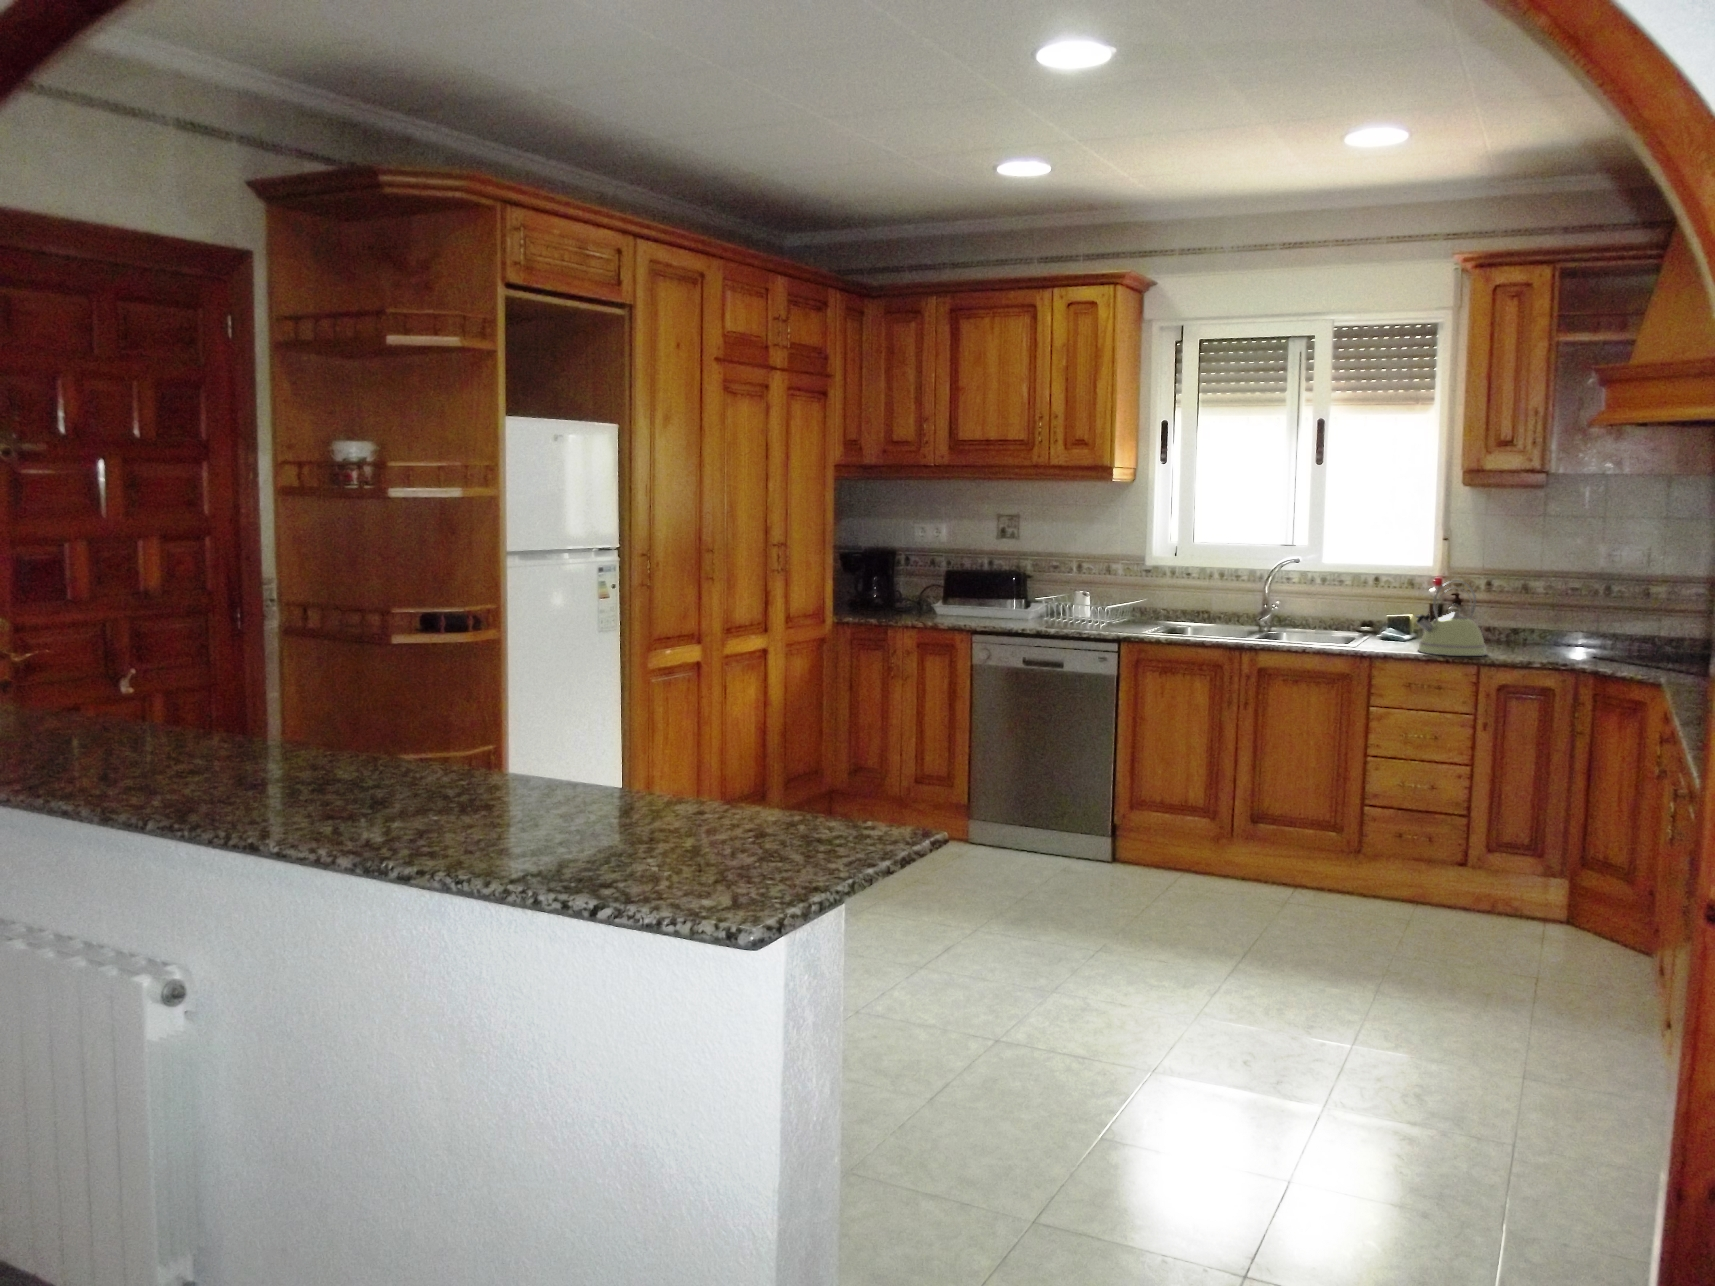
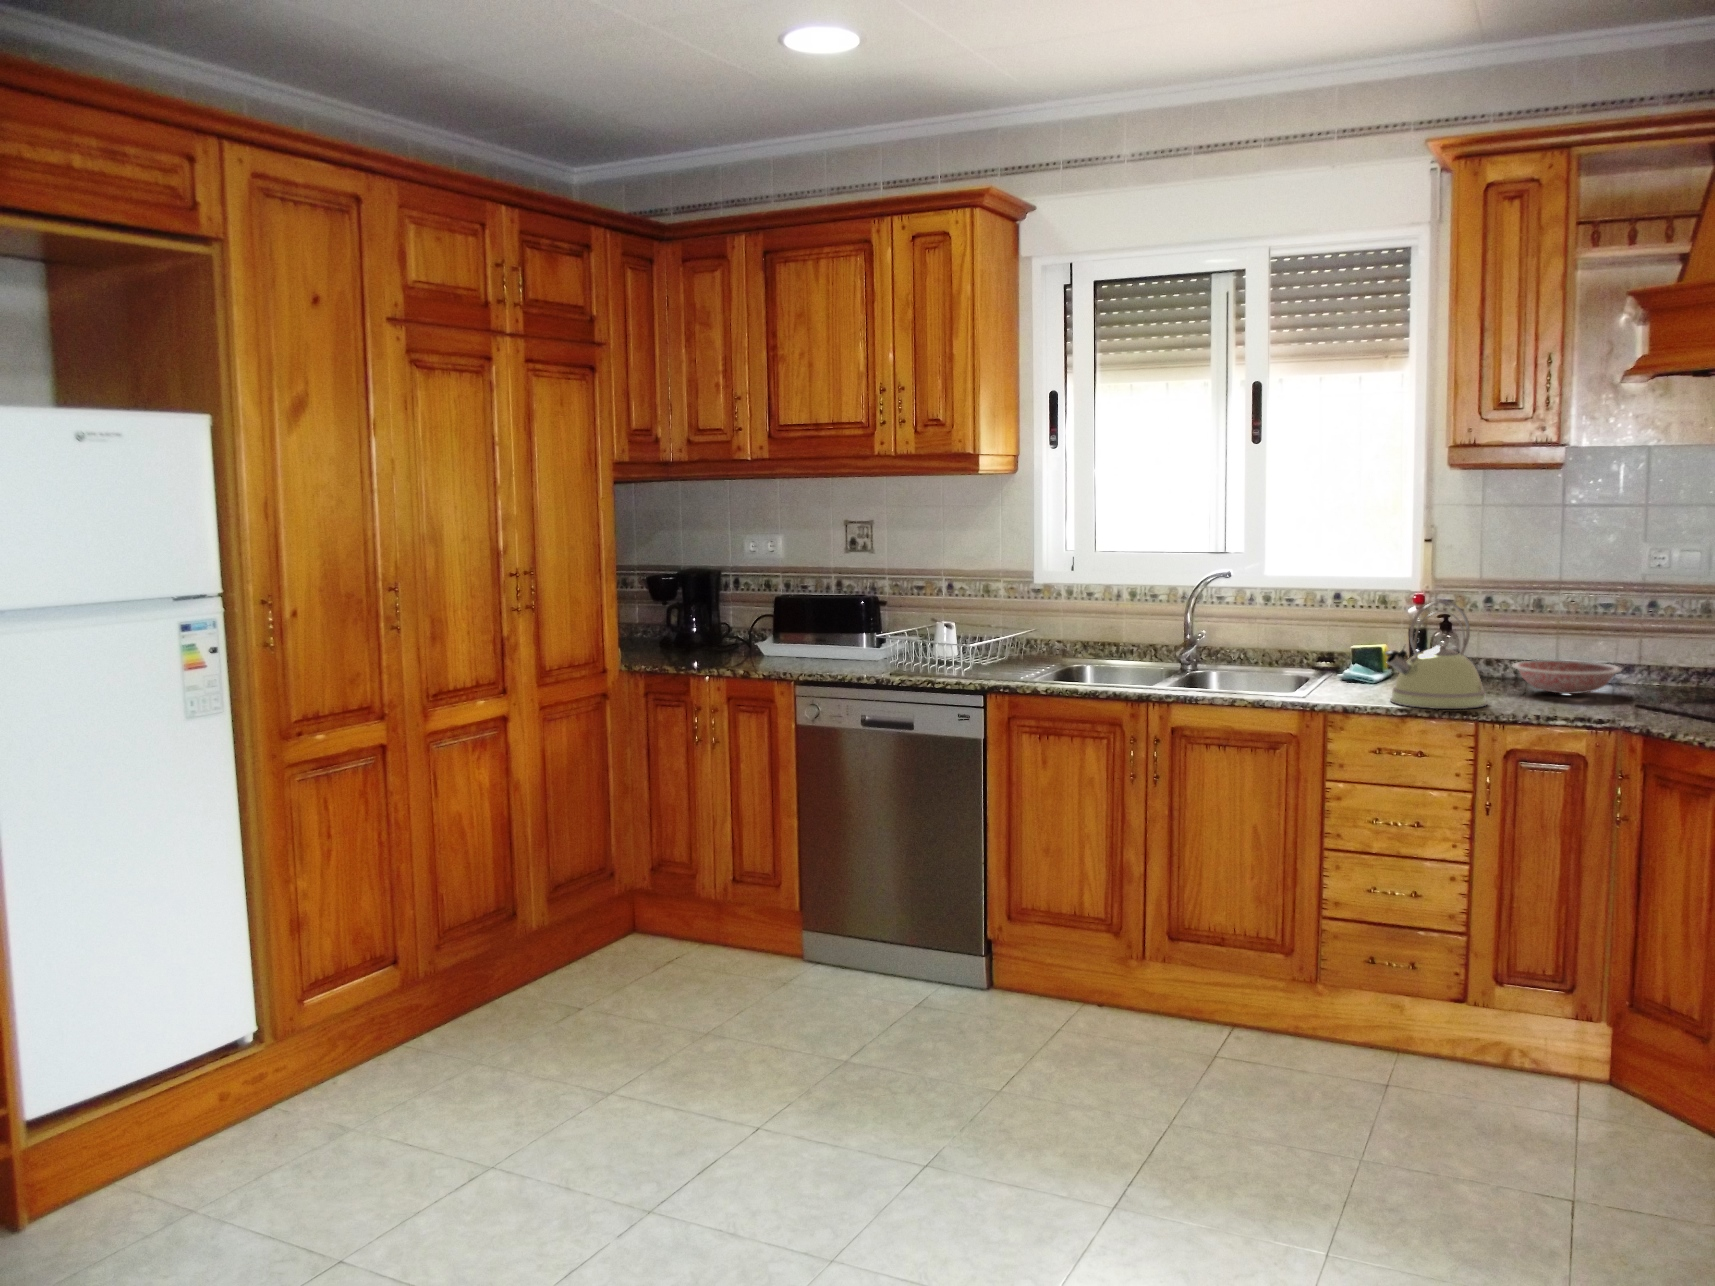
bowl: none [1505,627,1585,651] -> present [1512,660,1622,694]

